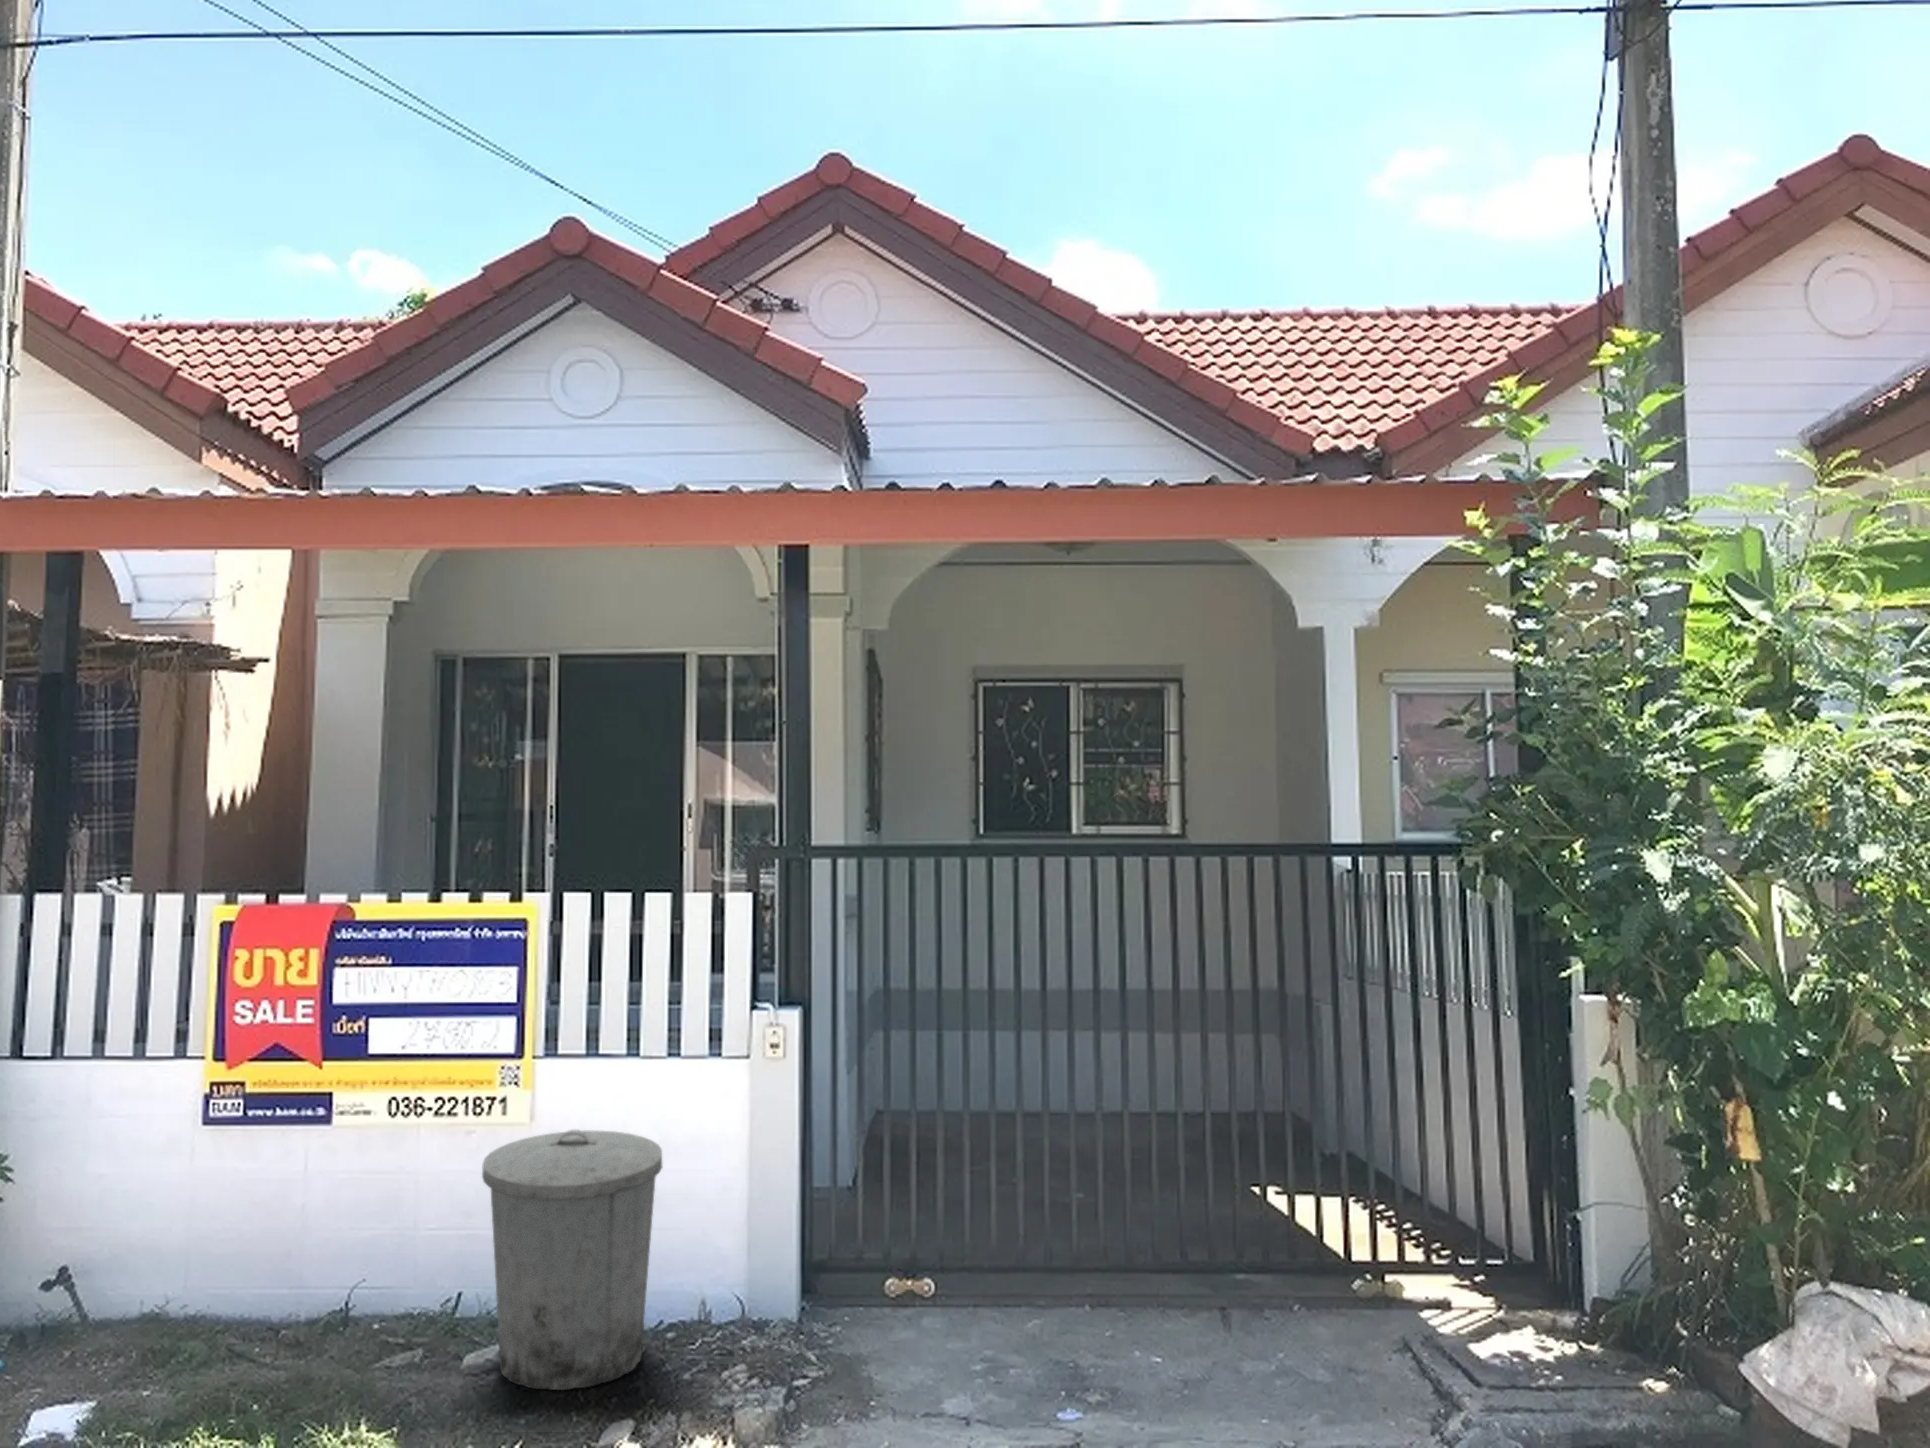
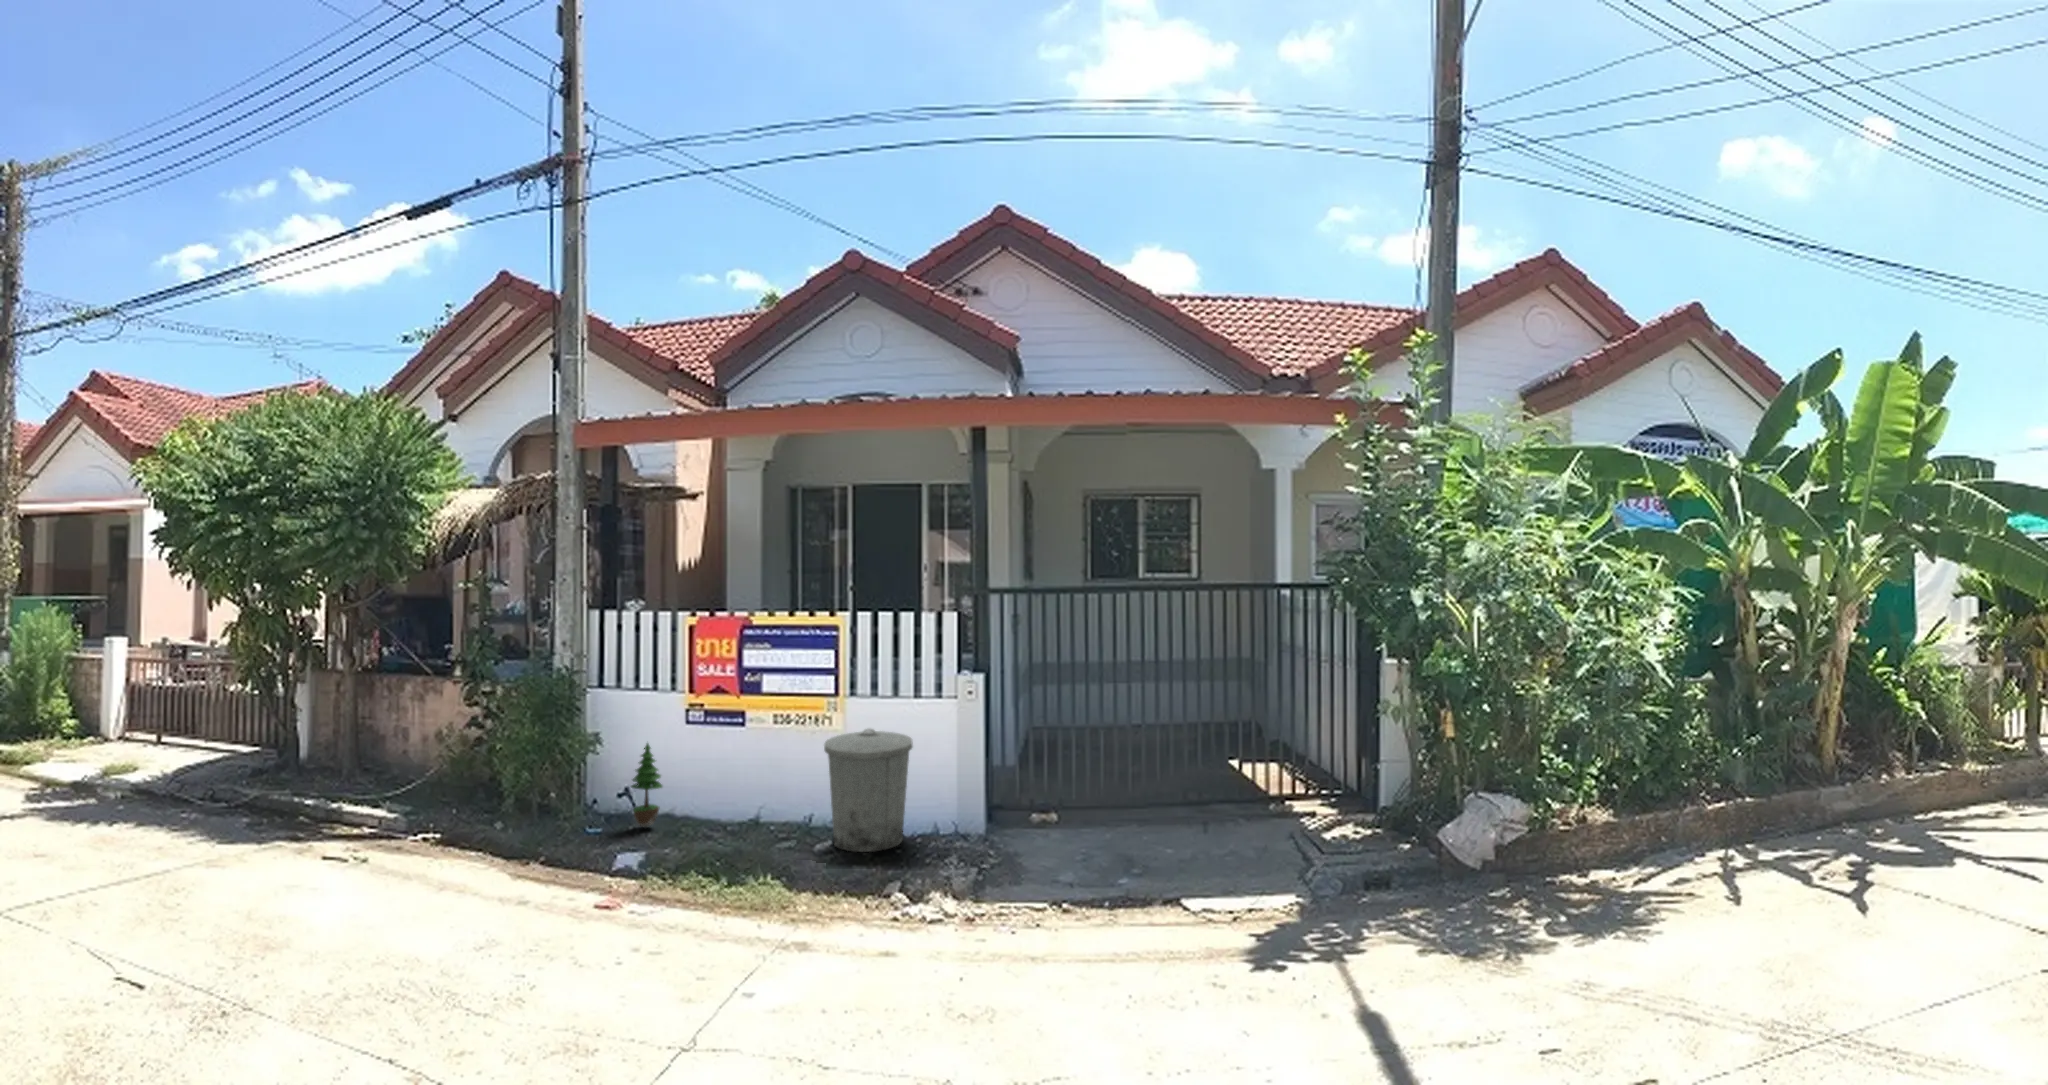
potted tree: none [82,1159,154,1339] -> present [631,743,662,828]

